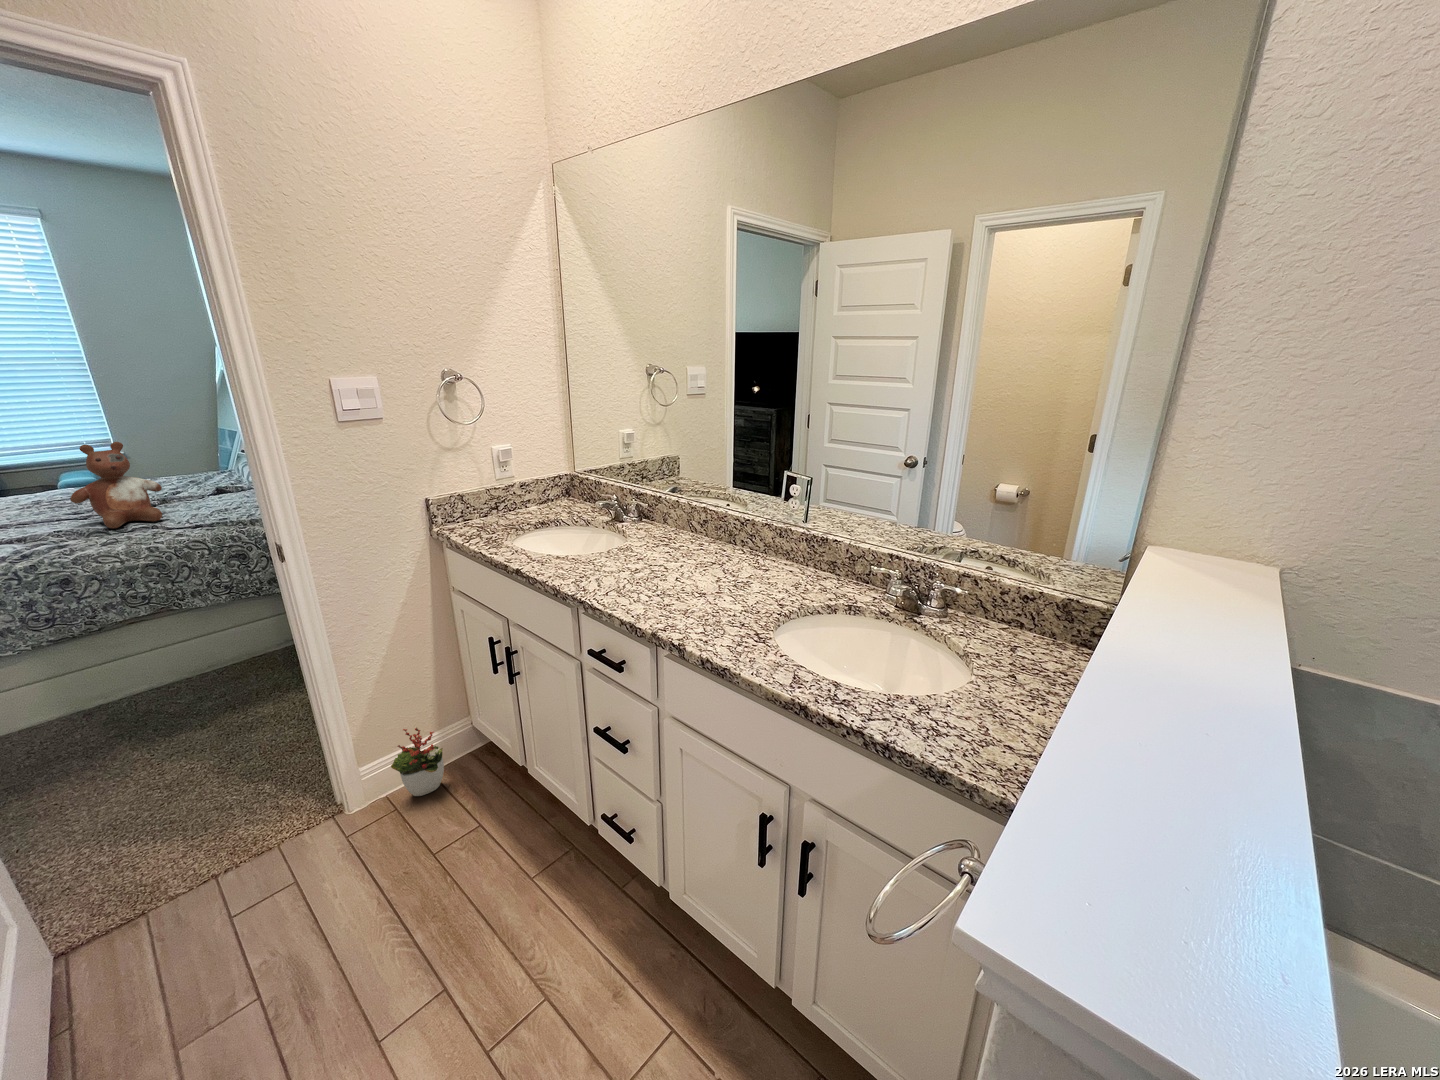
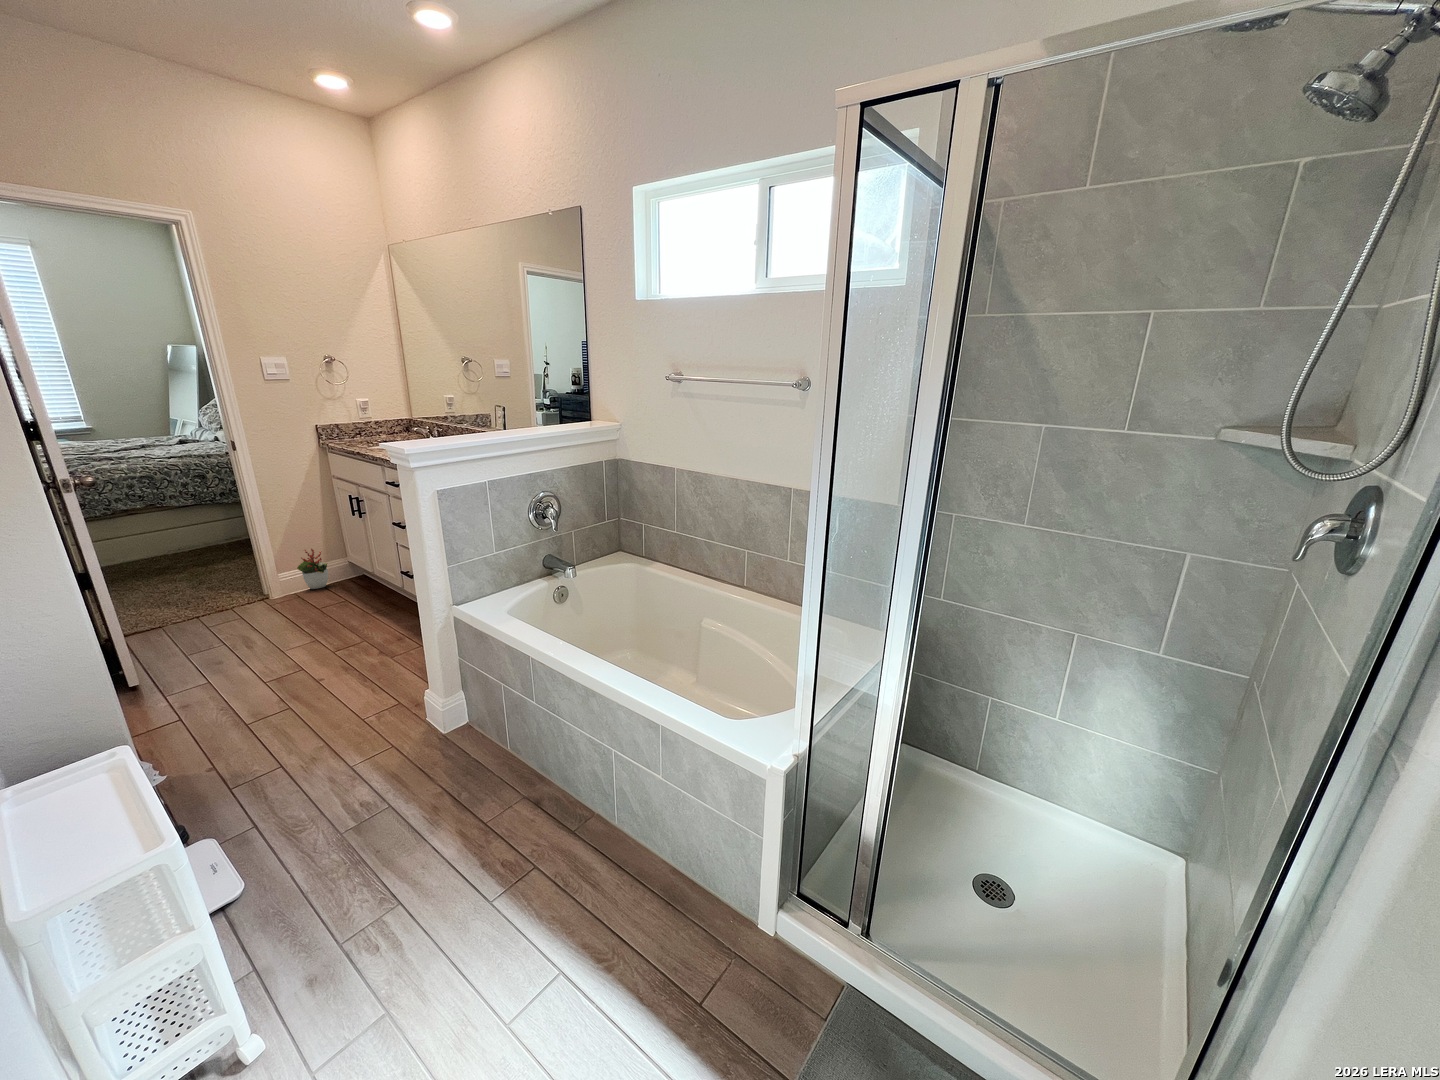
stuffed bear: present [70,442,162,528] -> none [85,405,145,459]

